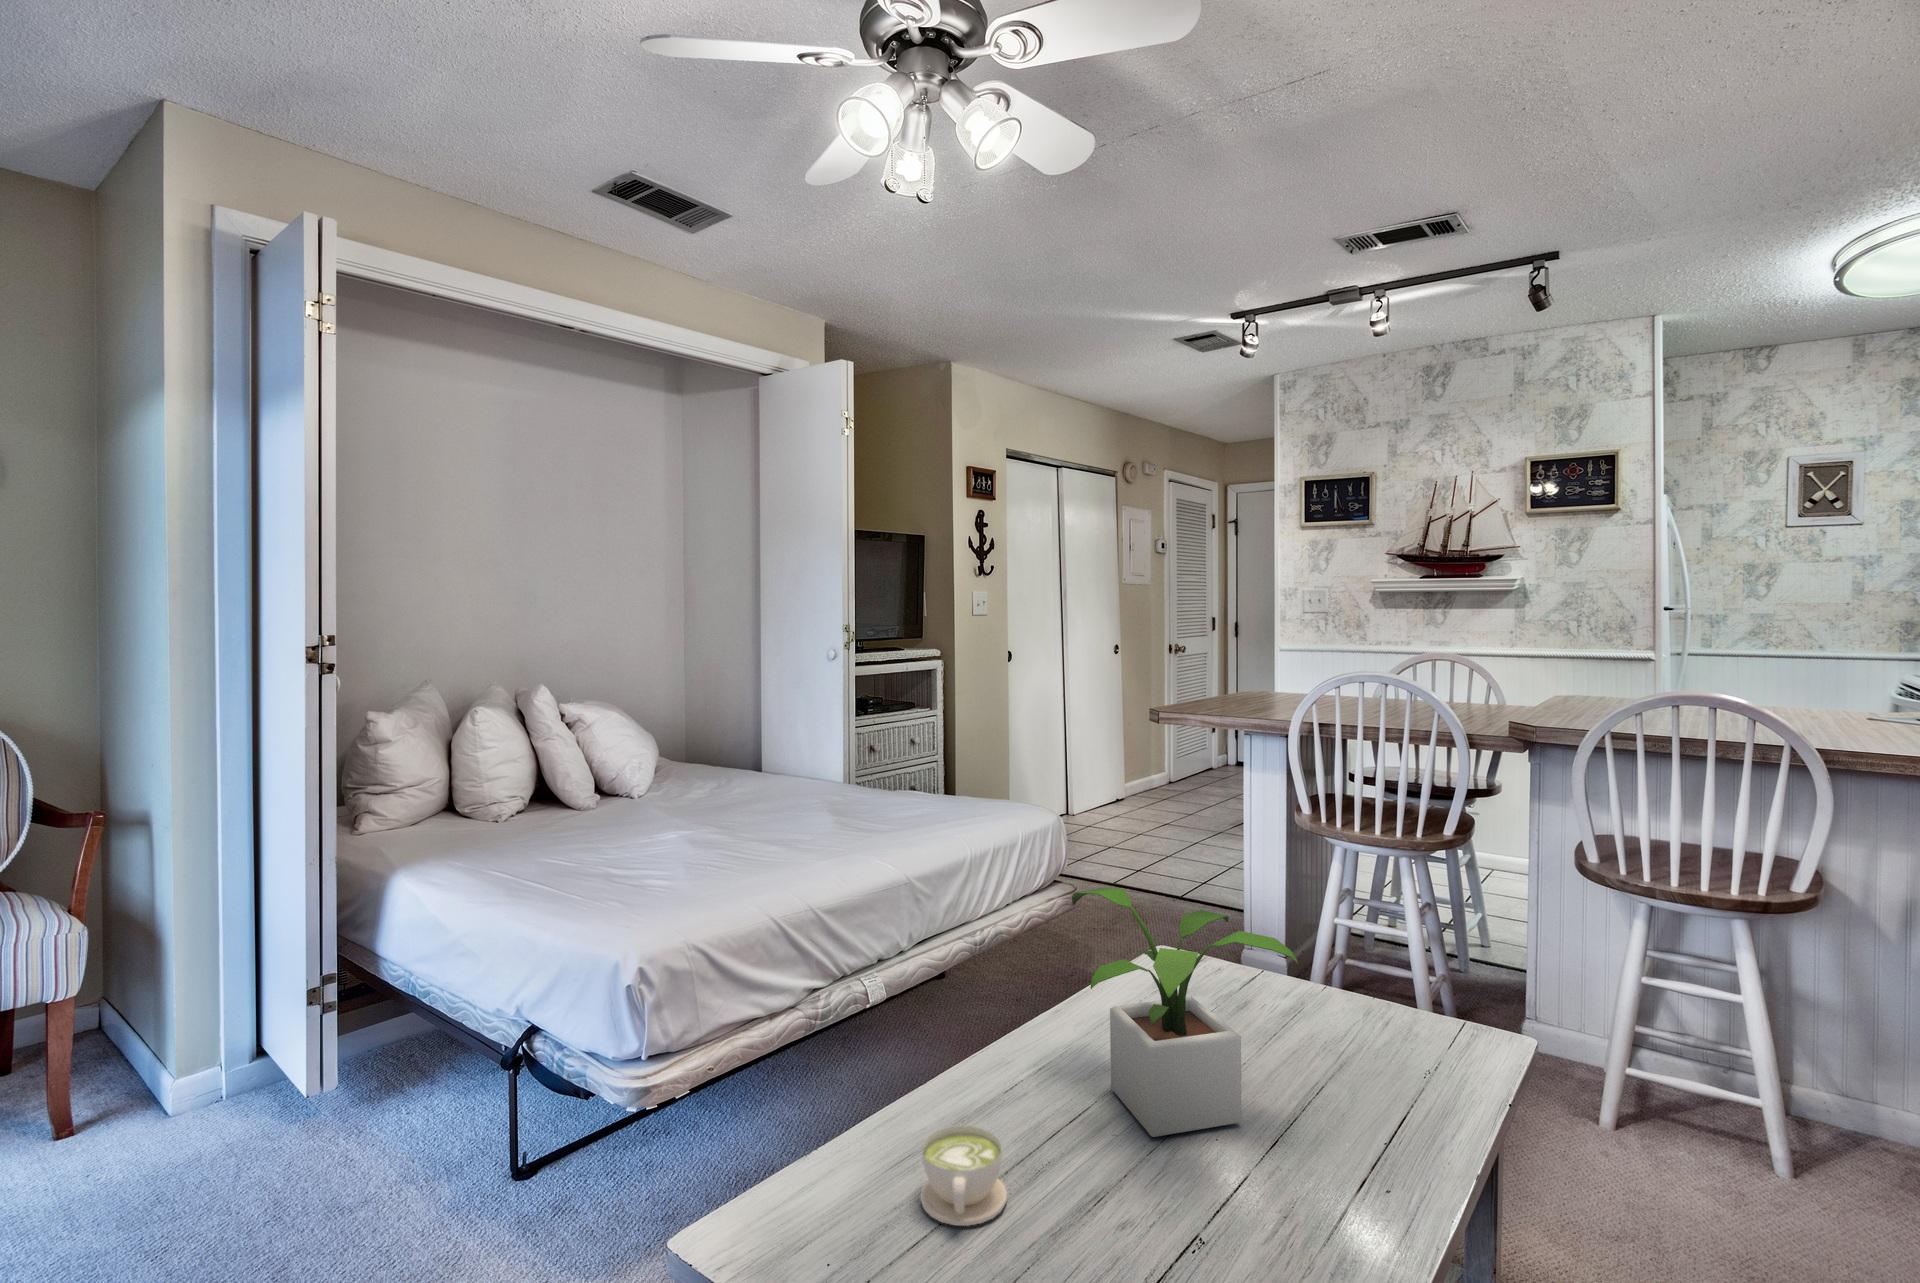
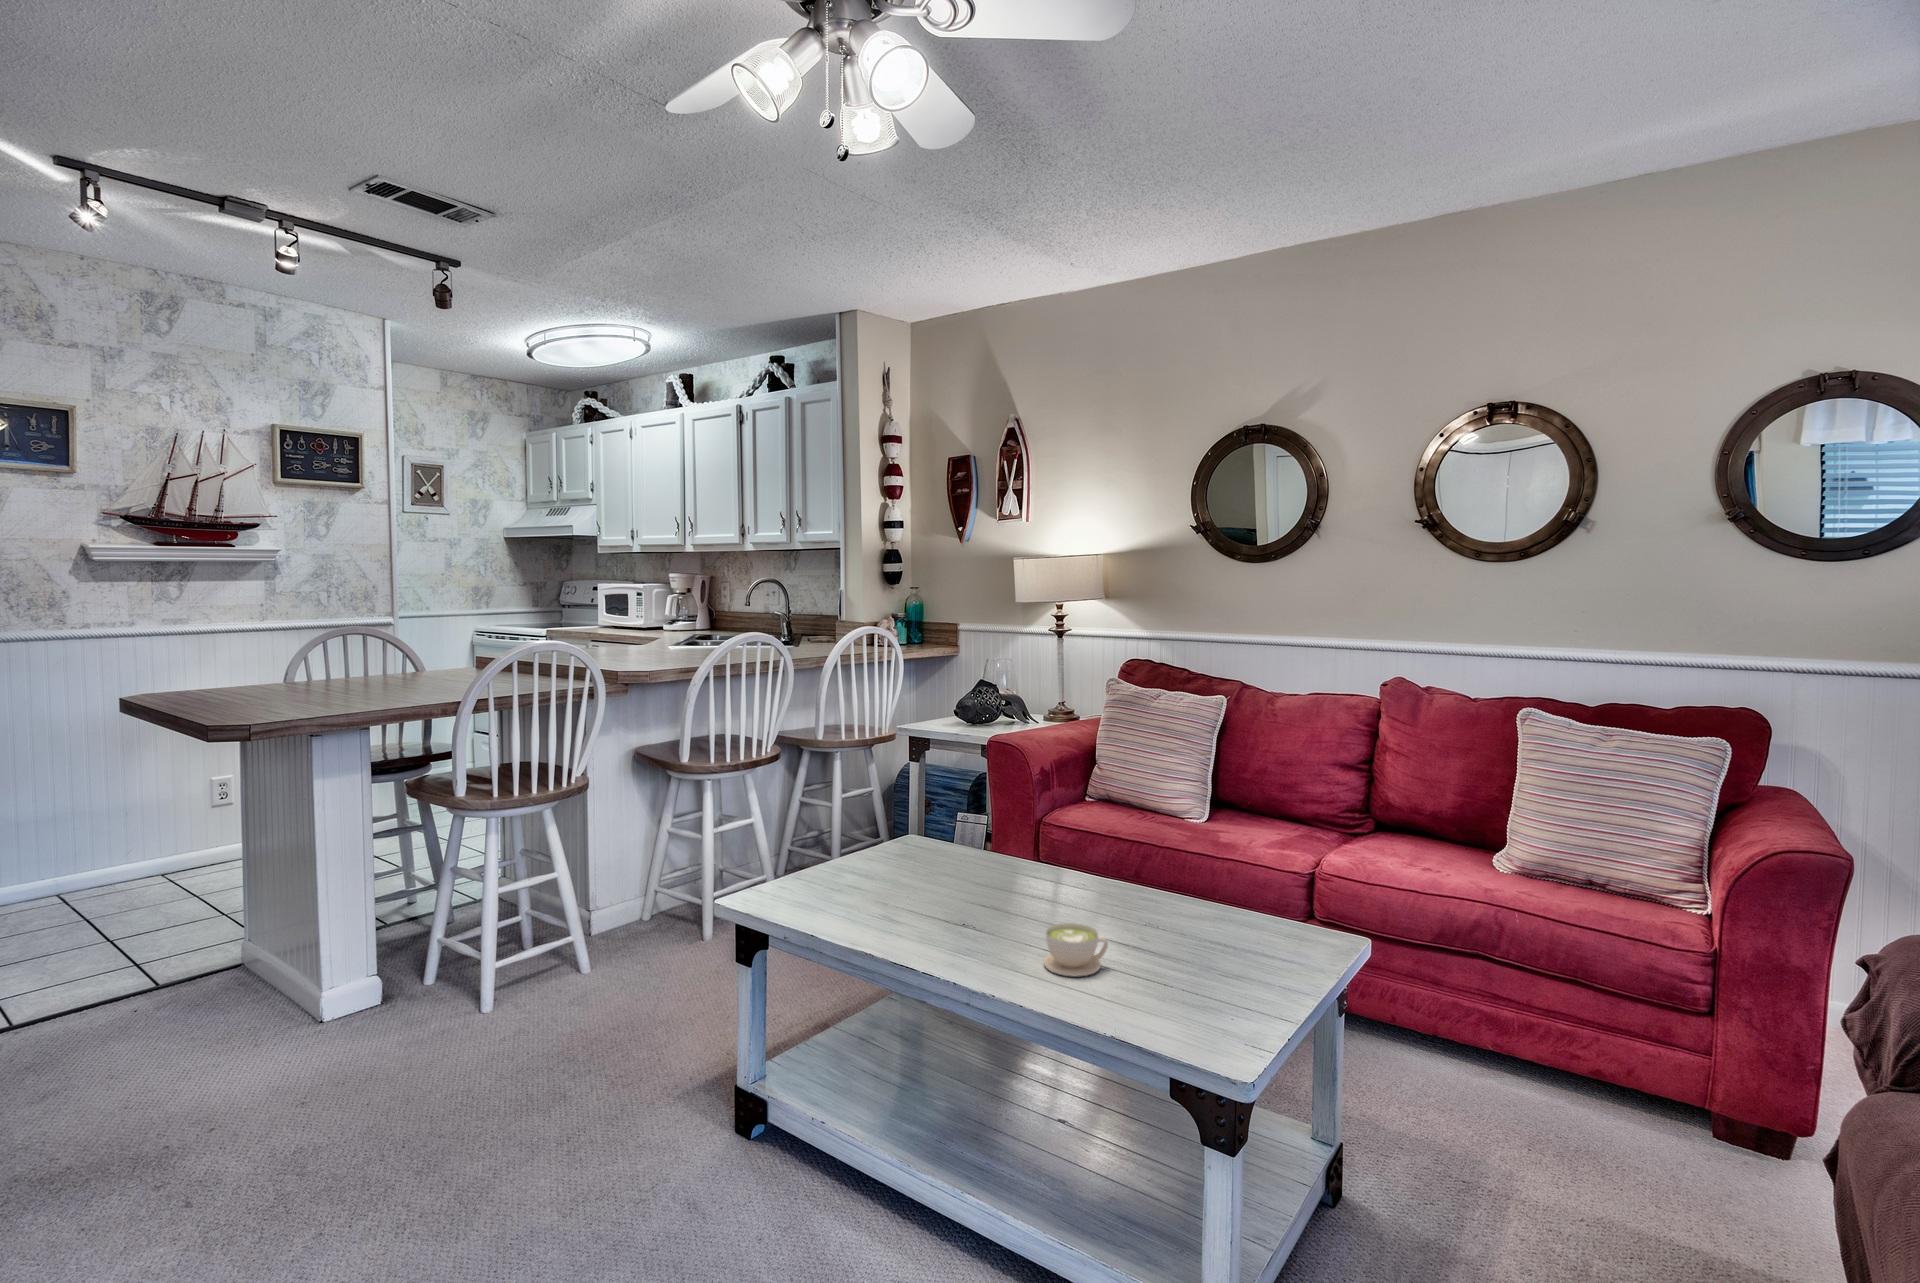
potted plant: present [1072,888,1298,1137] -> none [879,783,1042,922]

